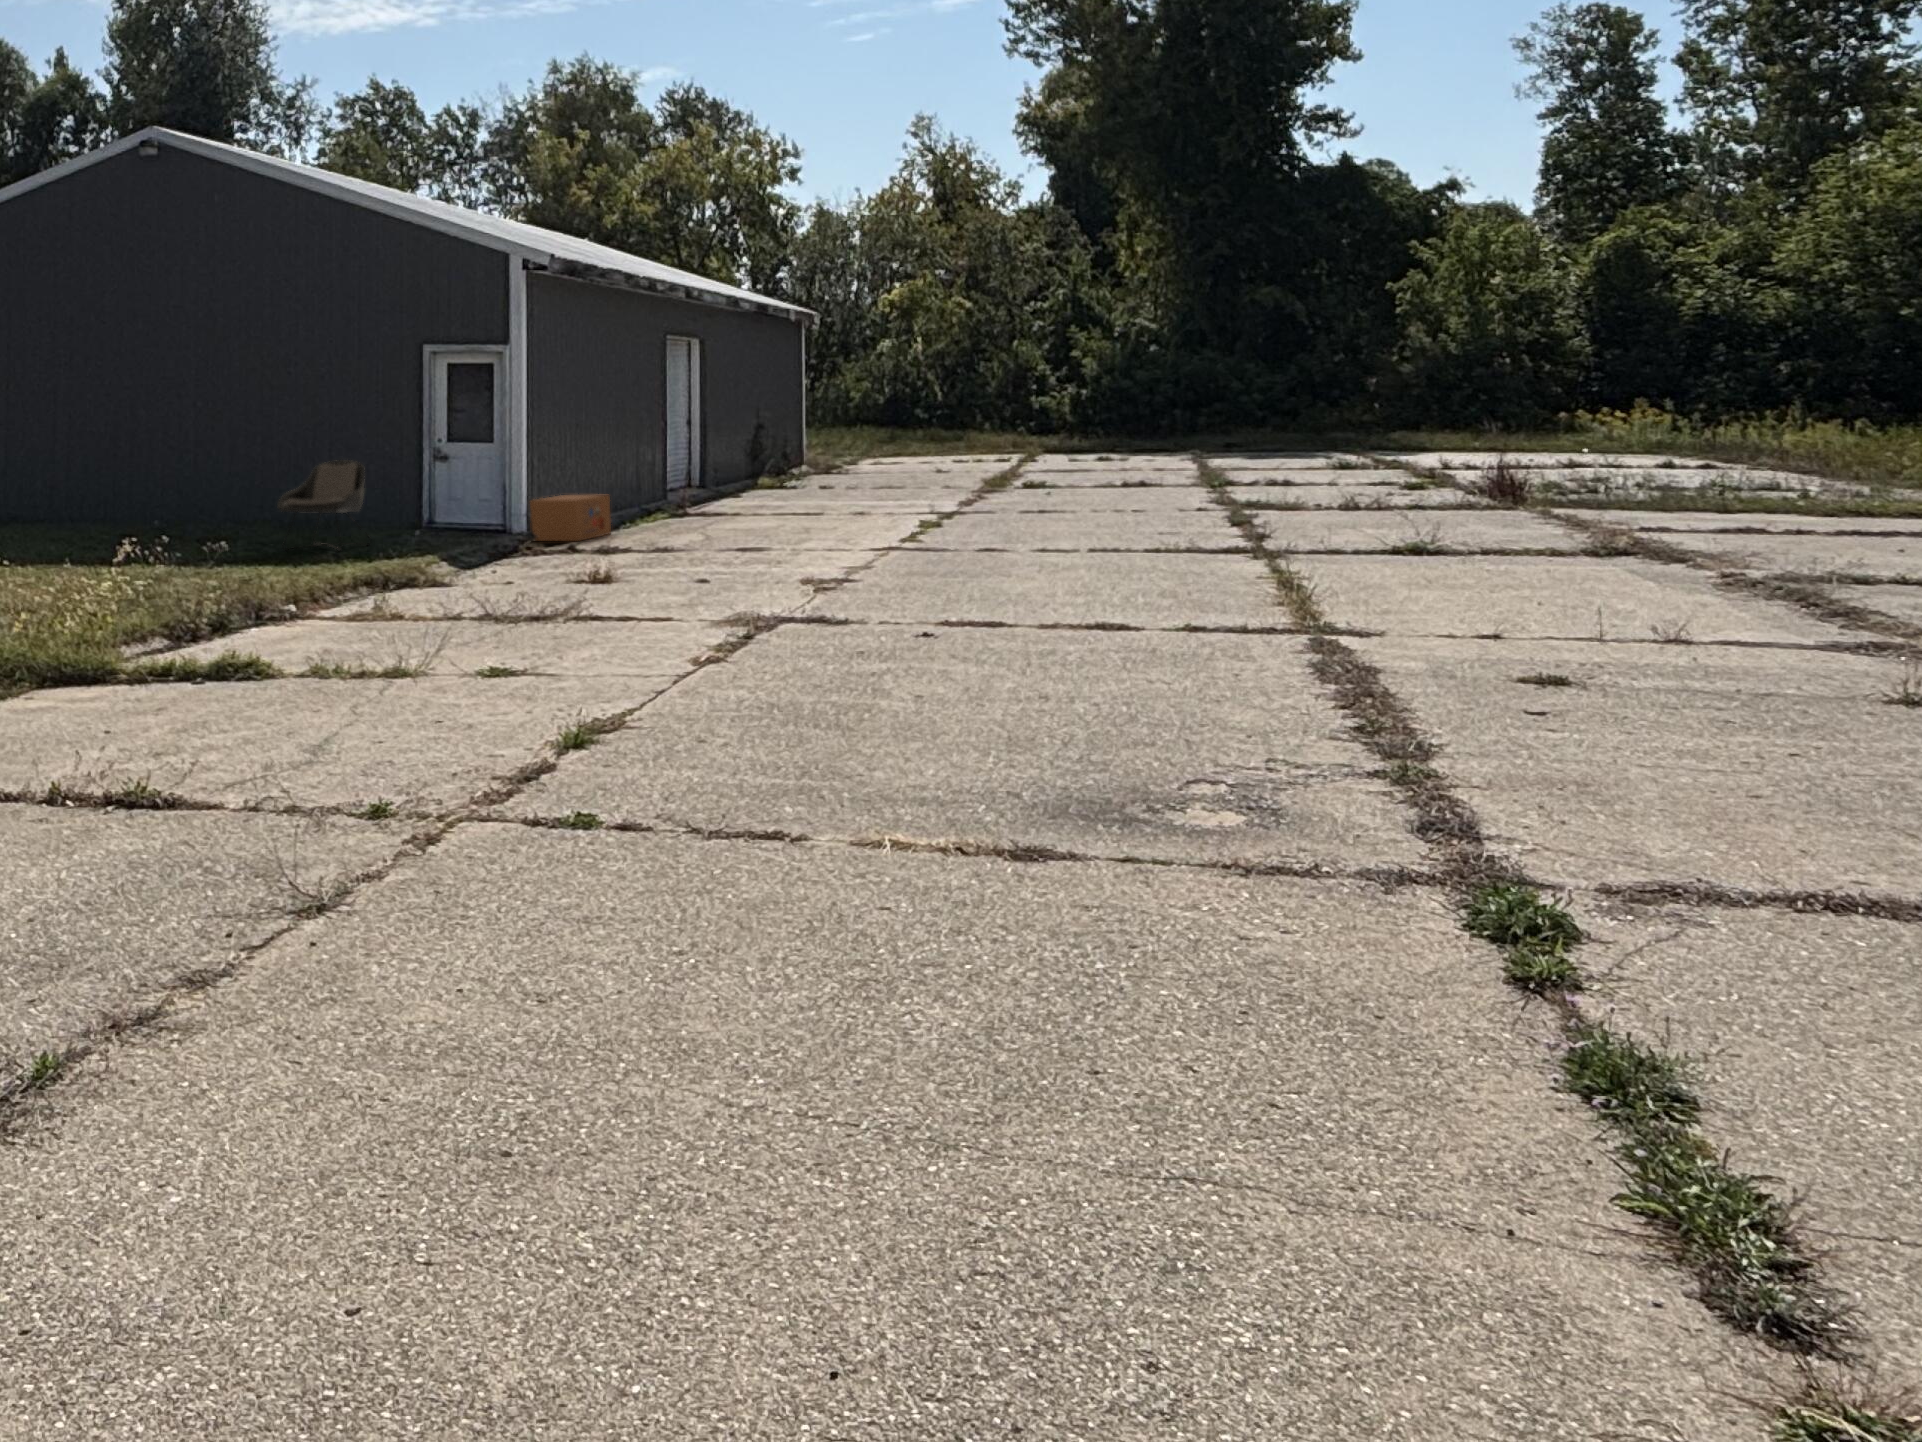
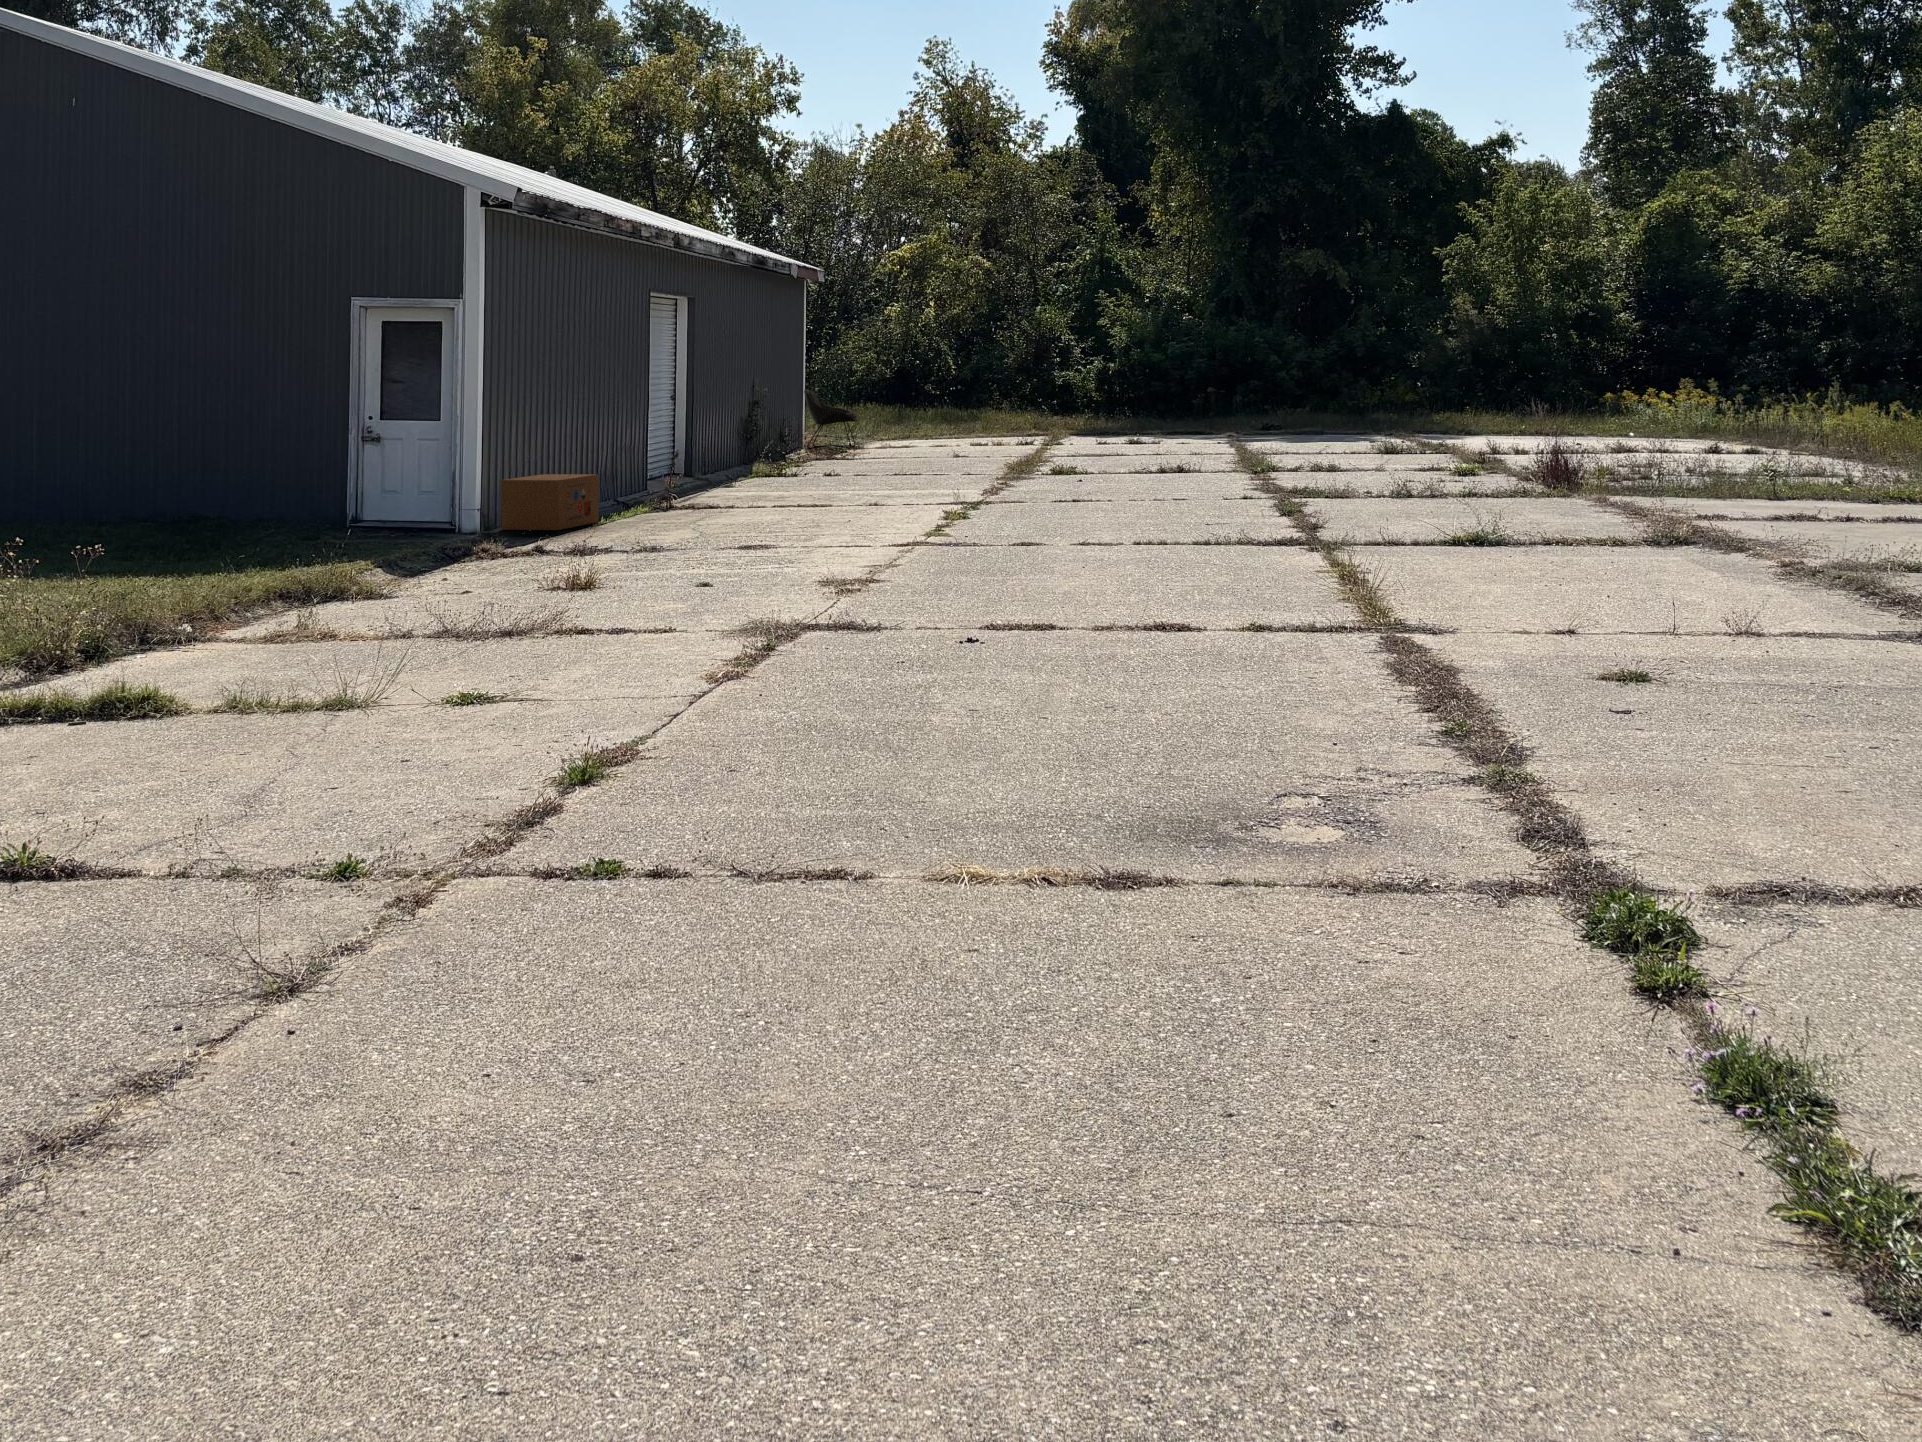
lounge chair: present [277,460,369,550] -> present [804,389,860,449]

